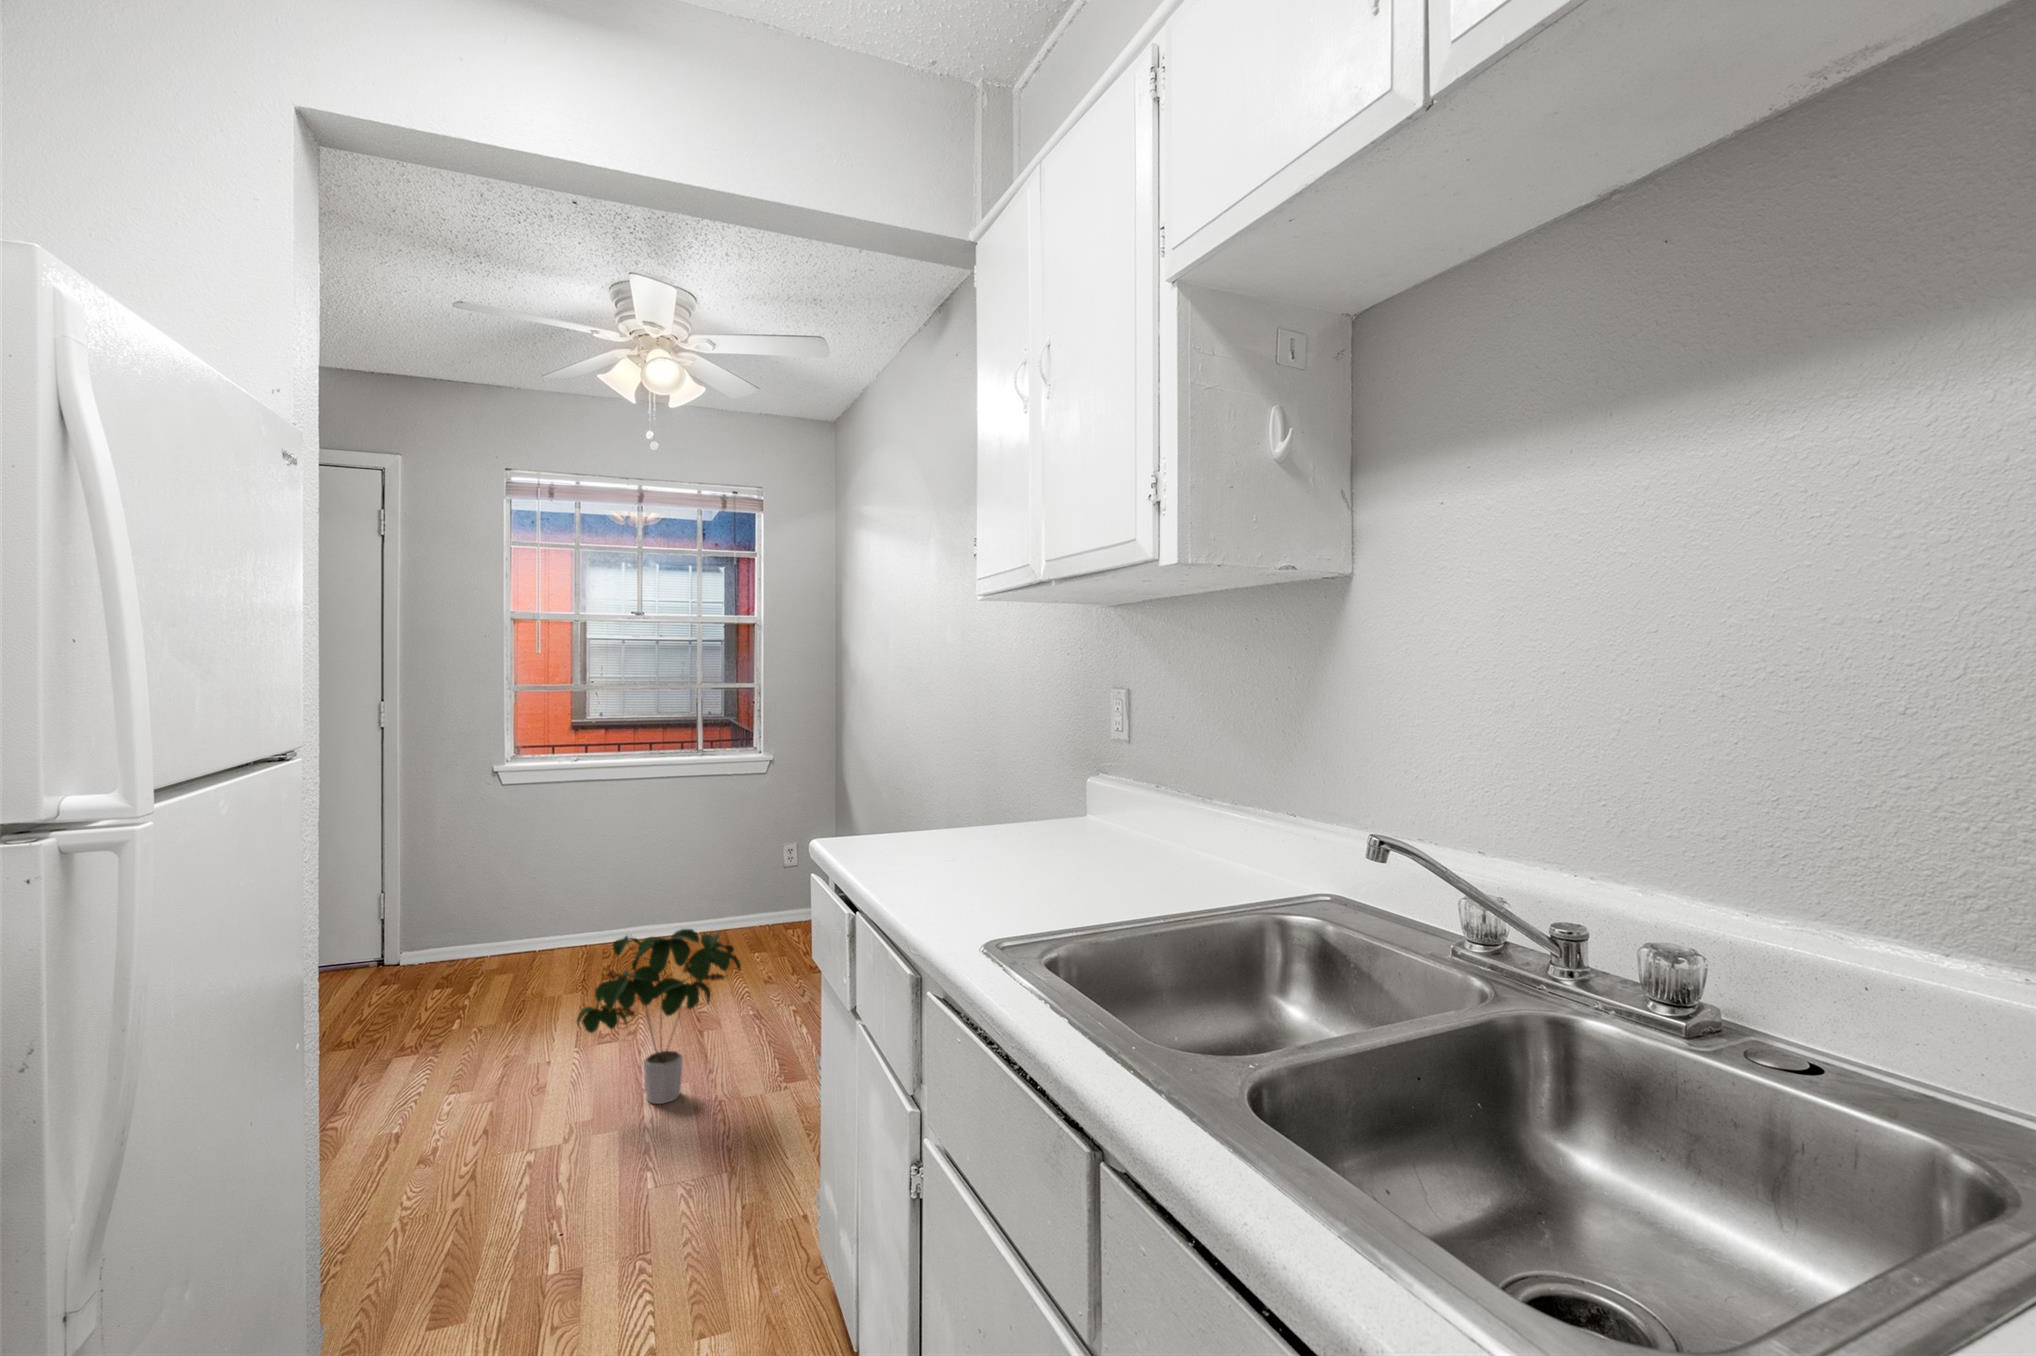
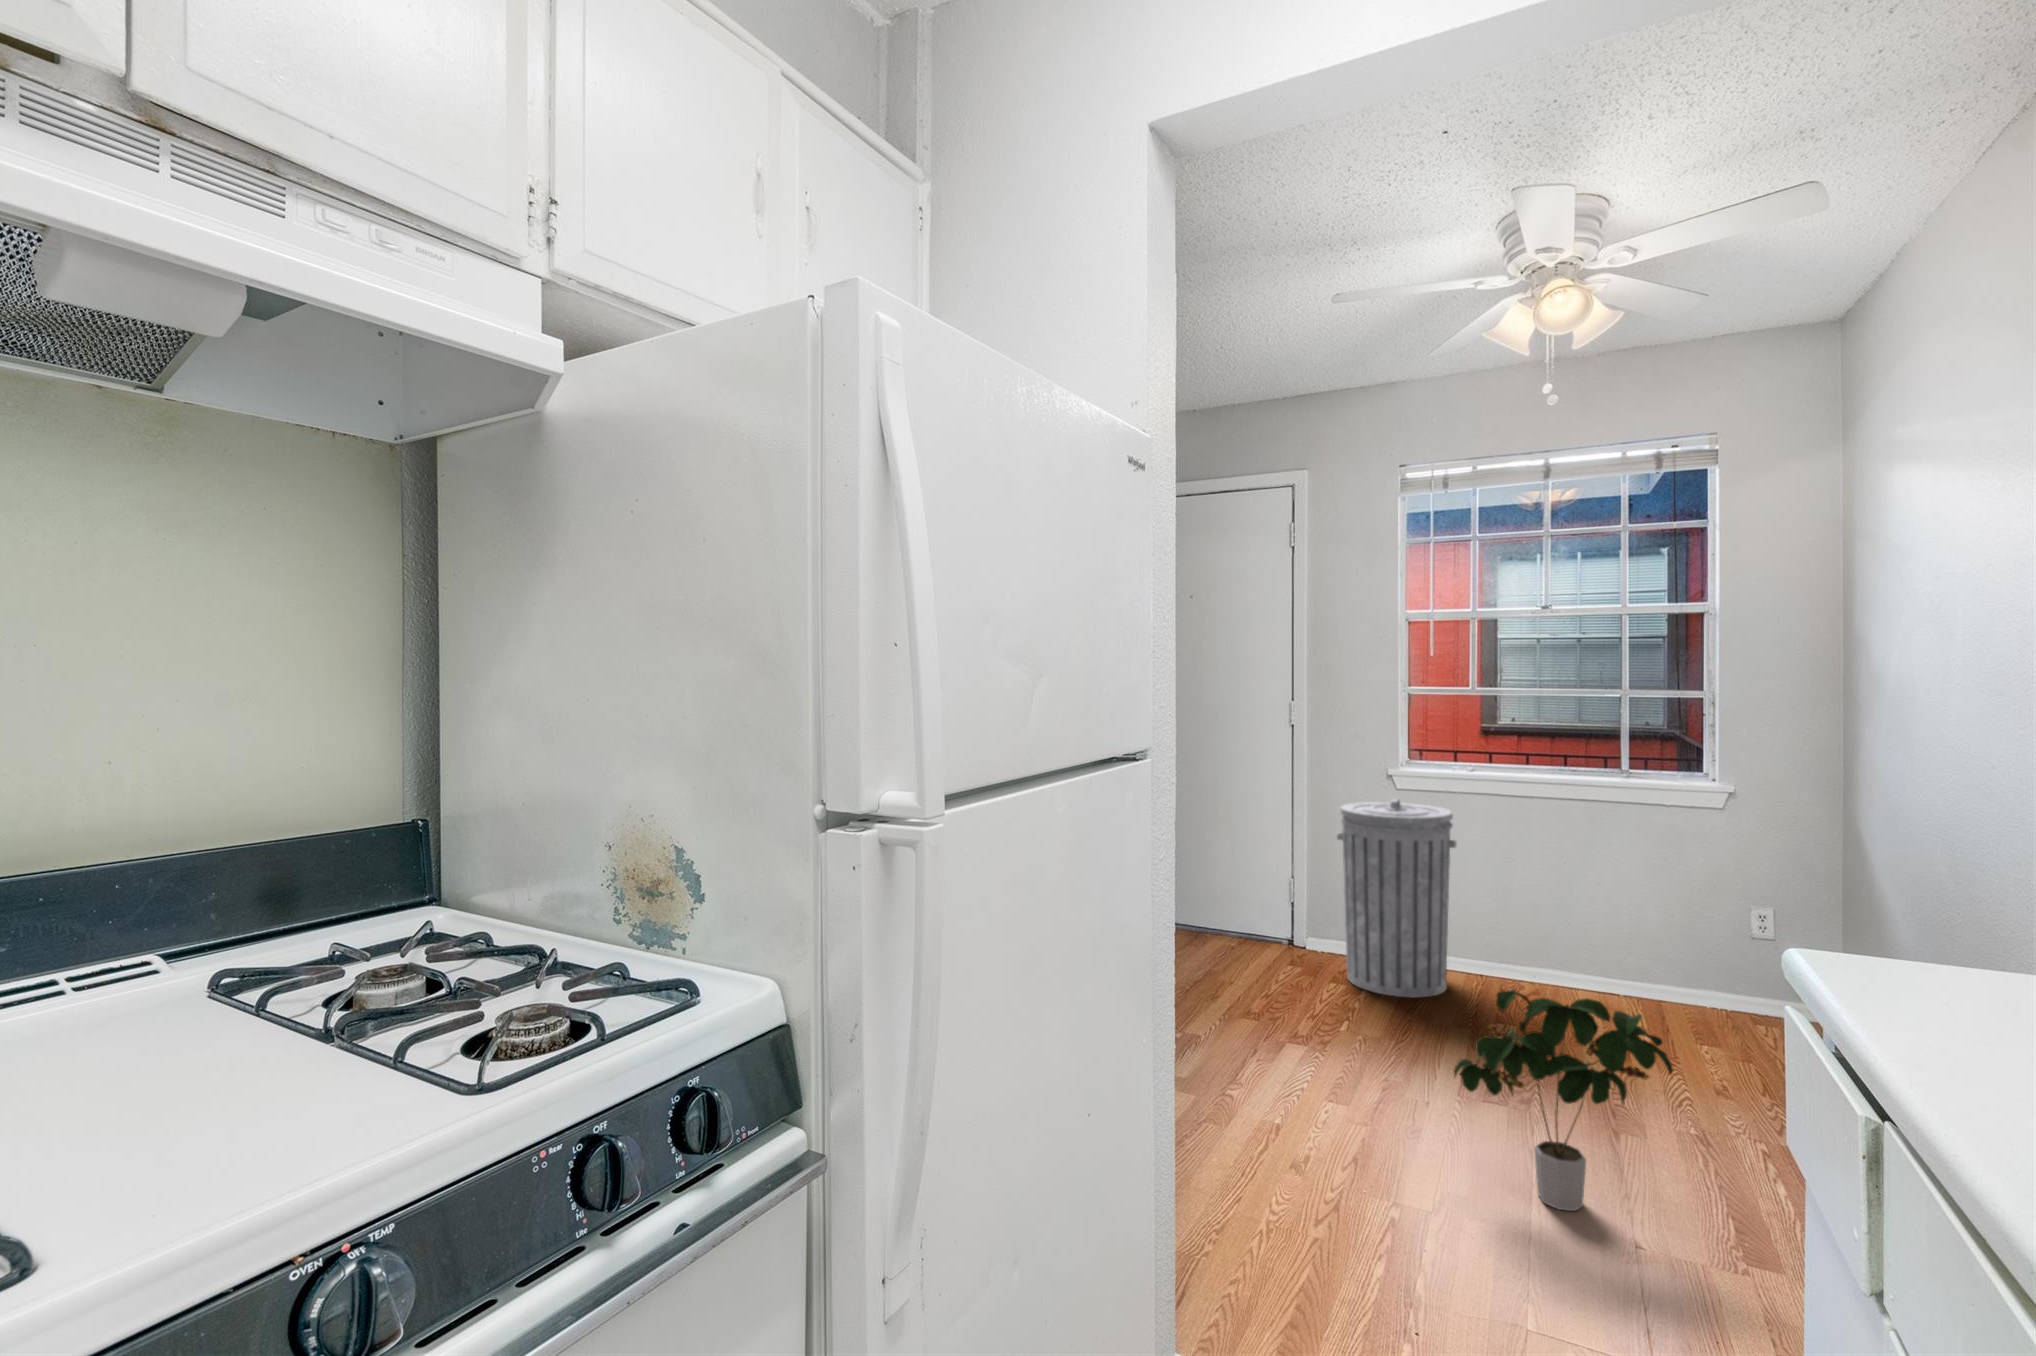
trash can: none [439,794,562,987] -> present [1337,799,1456,998]

